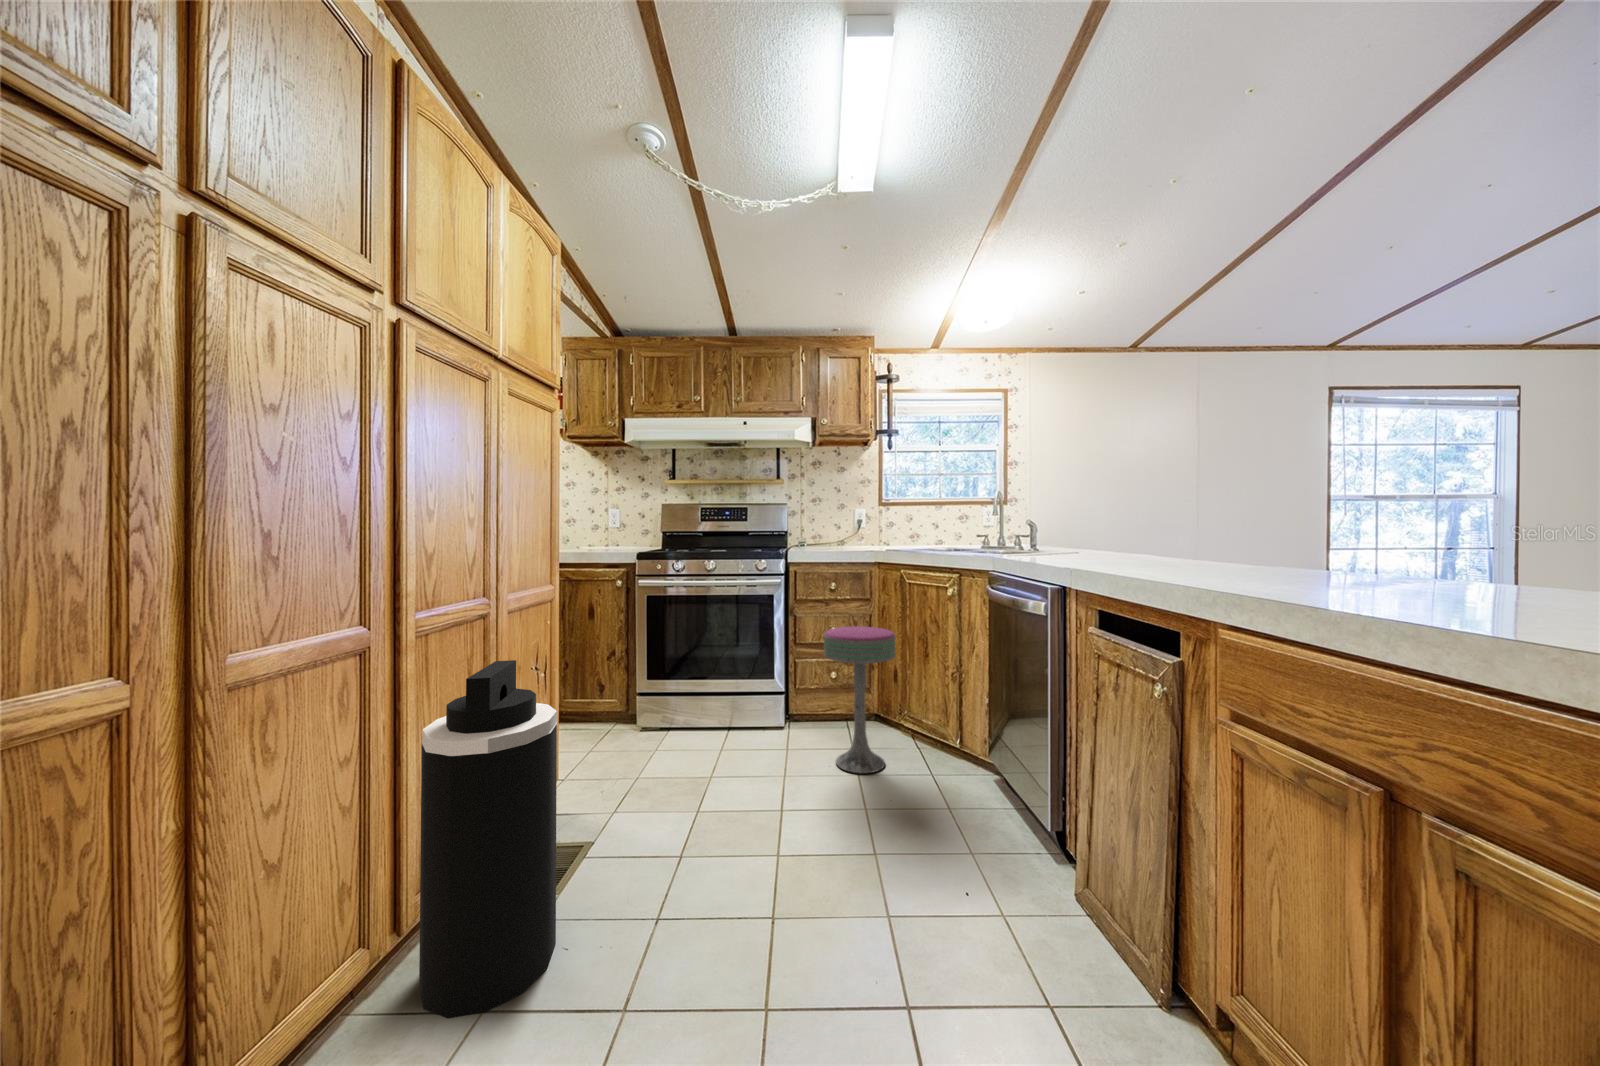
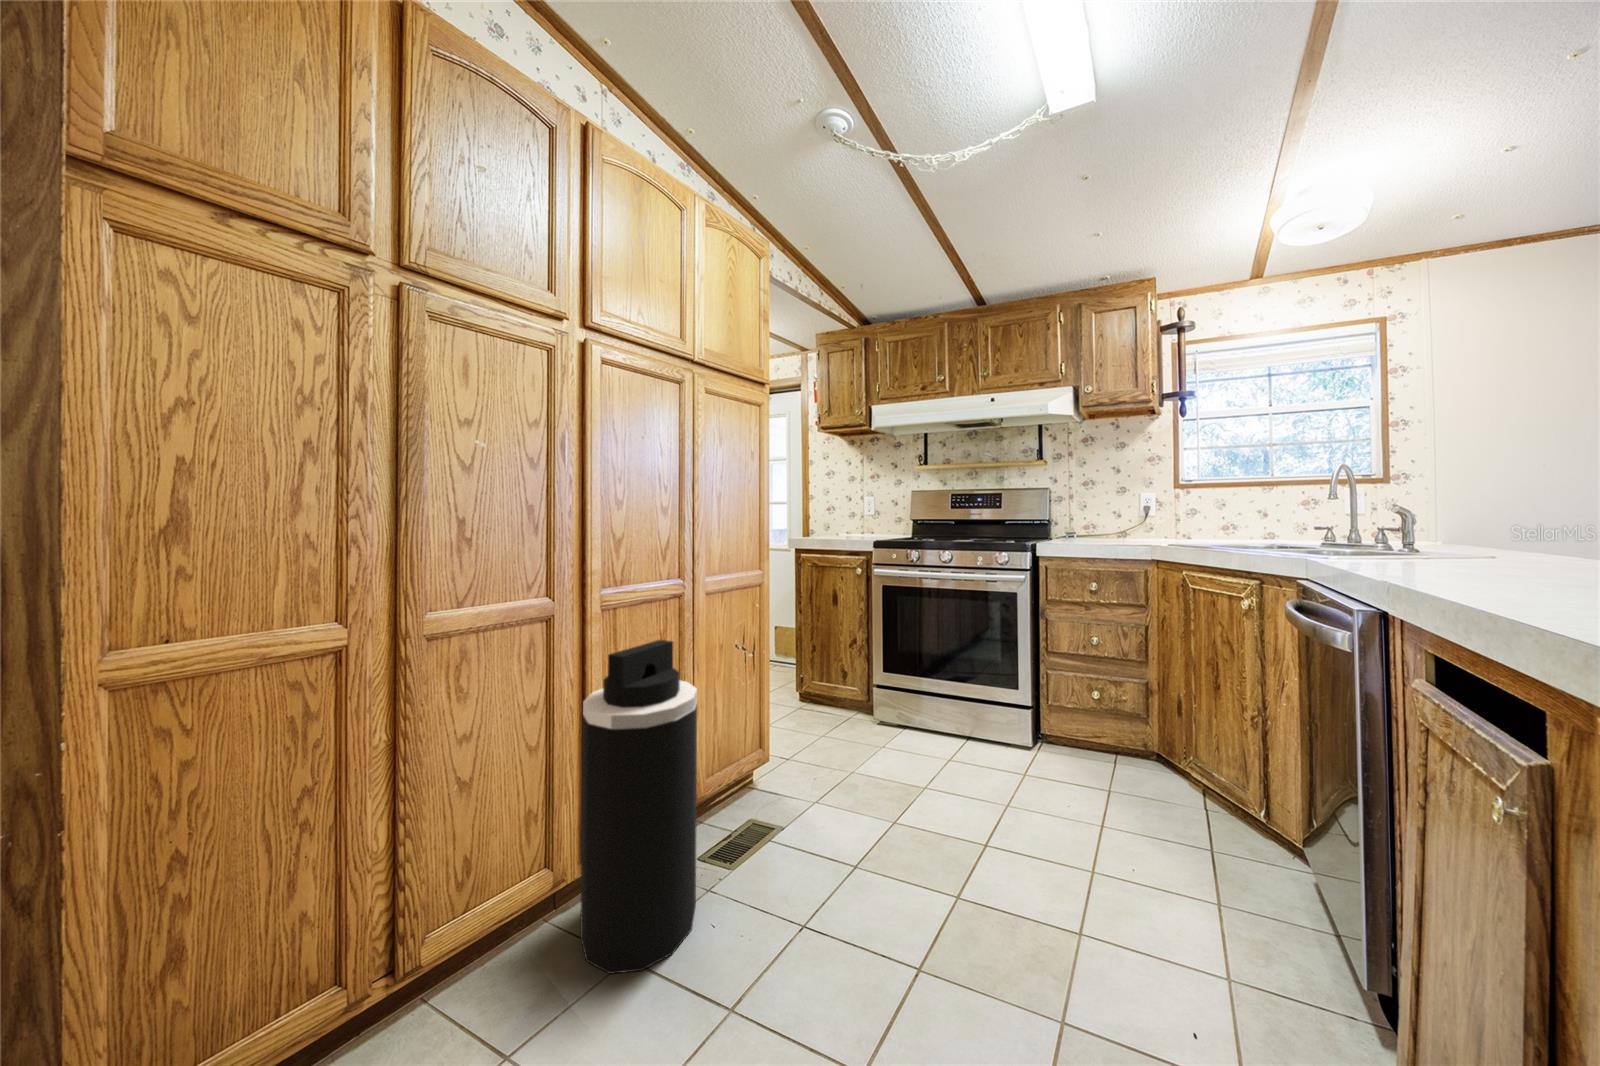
bar stool: present [824,626,896,773] -> none [1068,648,1193,867]

